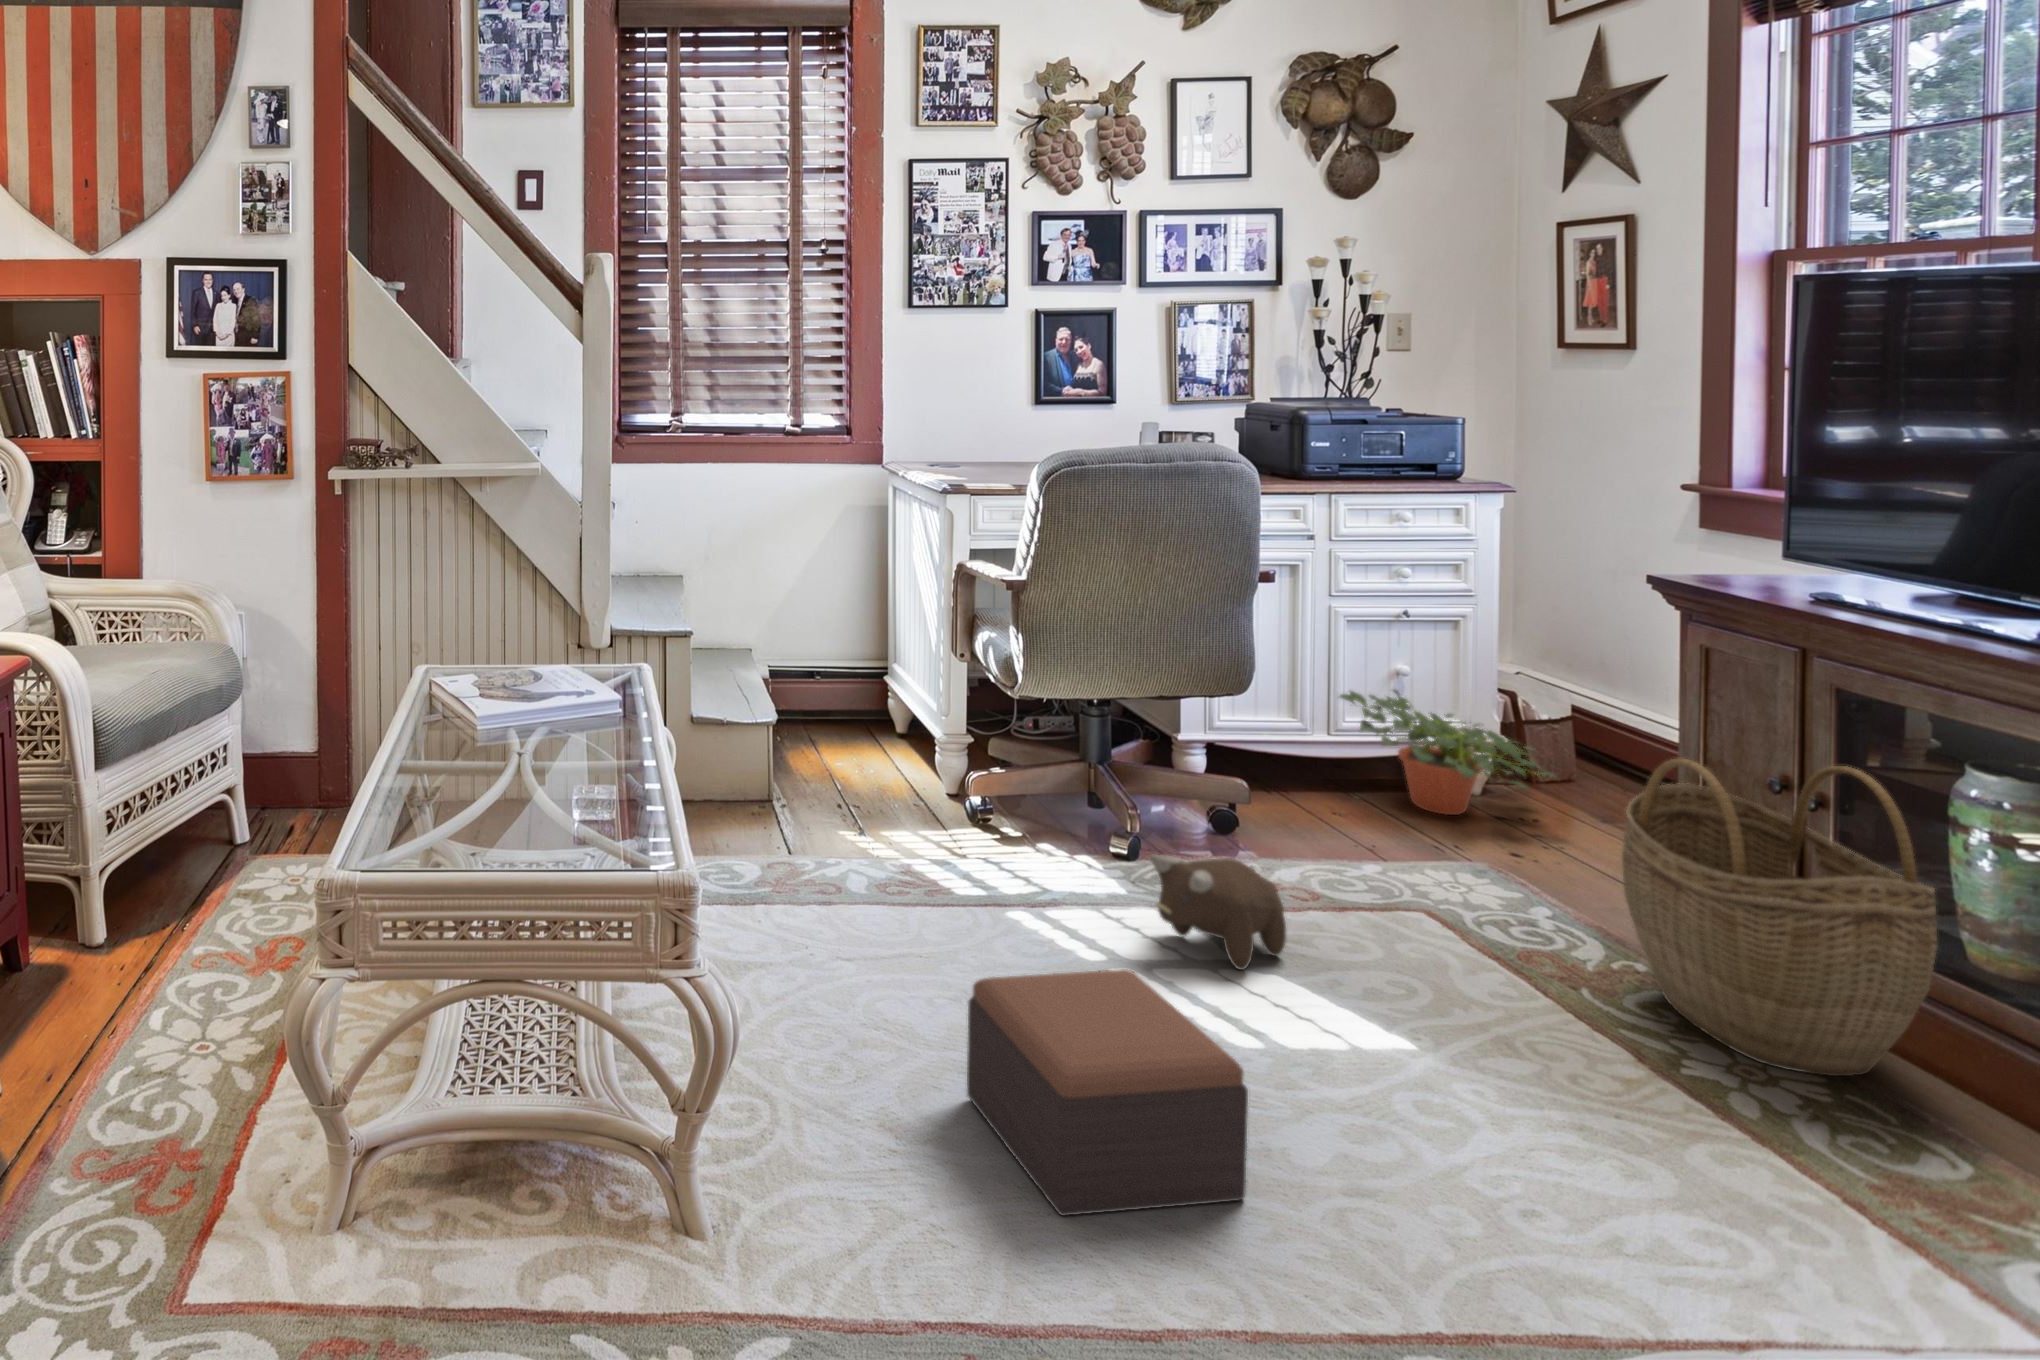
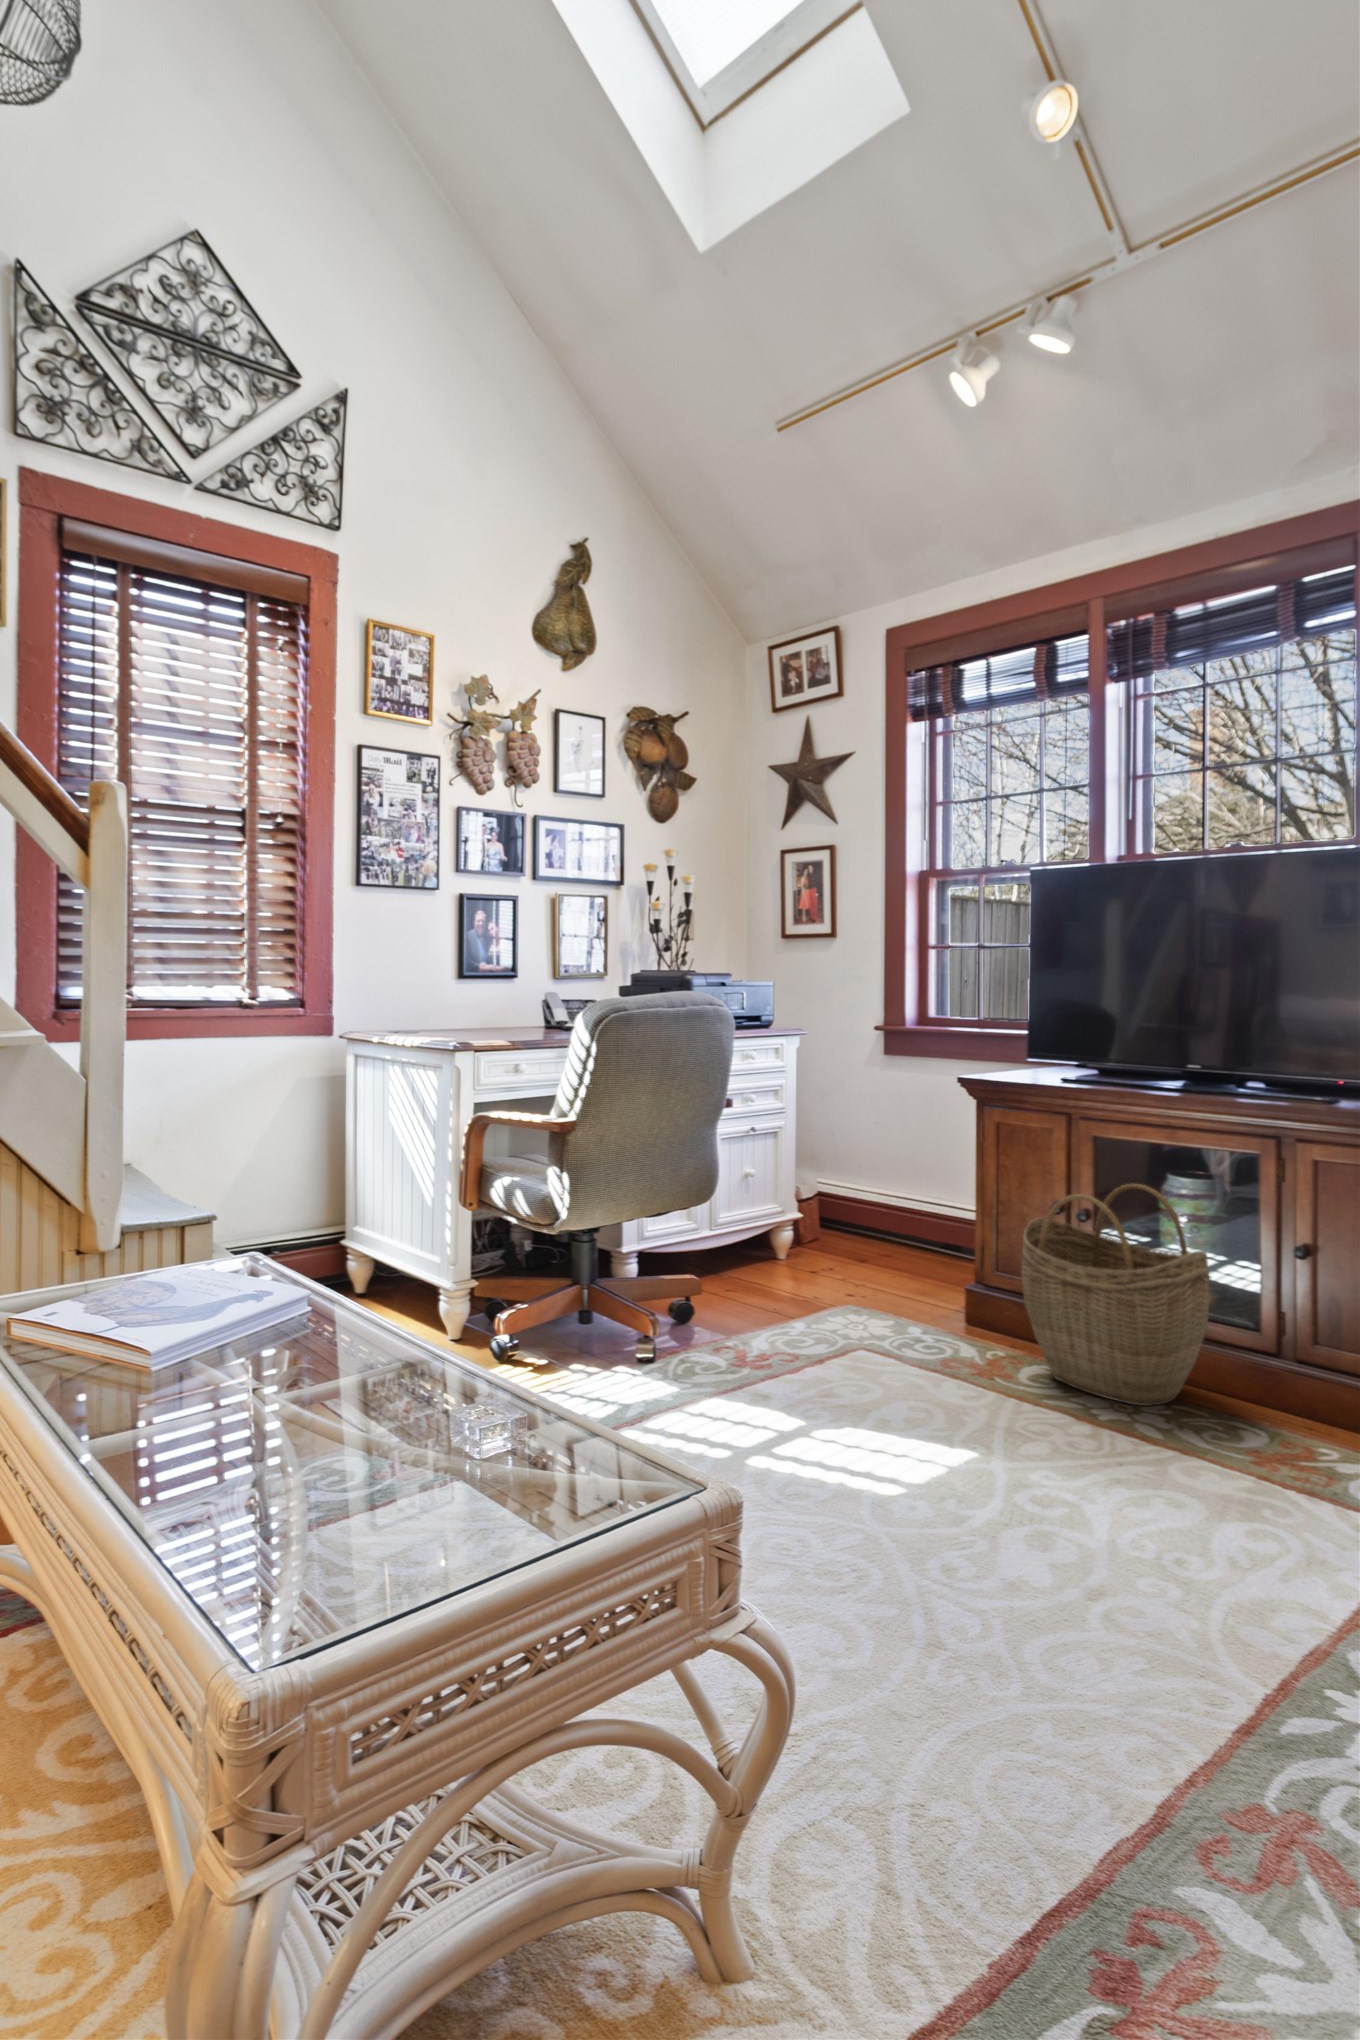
potted plant: present [1340,690,1556,815] -> none [726,1199,878,1292]
plush toy: present [1150,854,1286,970] -> none [780,1352,870,1451]
footstool: present [967,969,1248,1216] -> none [849,1468,1110,1752]

